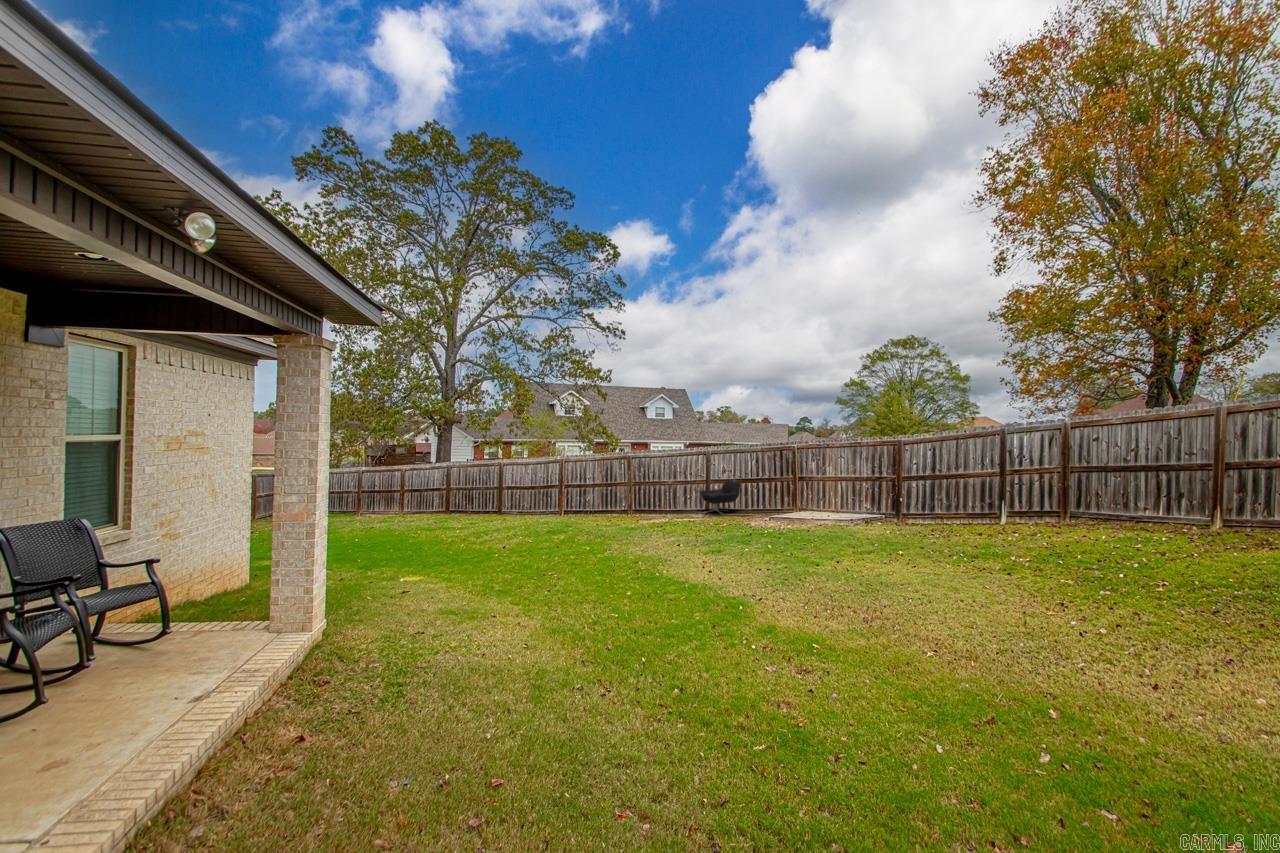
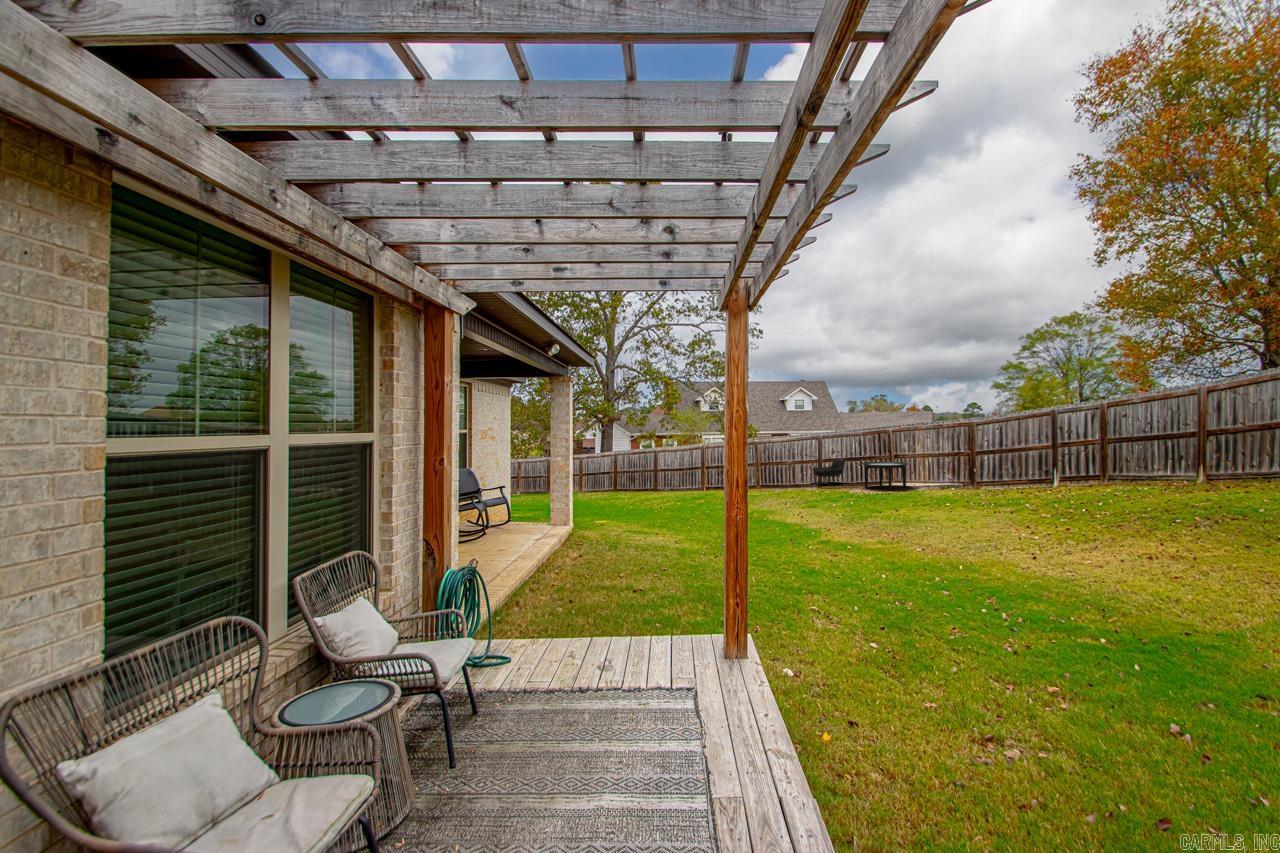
round table: none [764,485,819,523] -> present [862,461,908,490]

